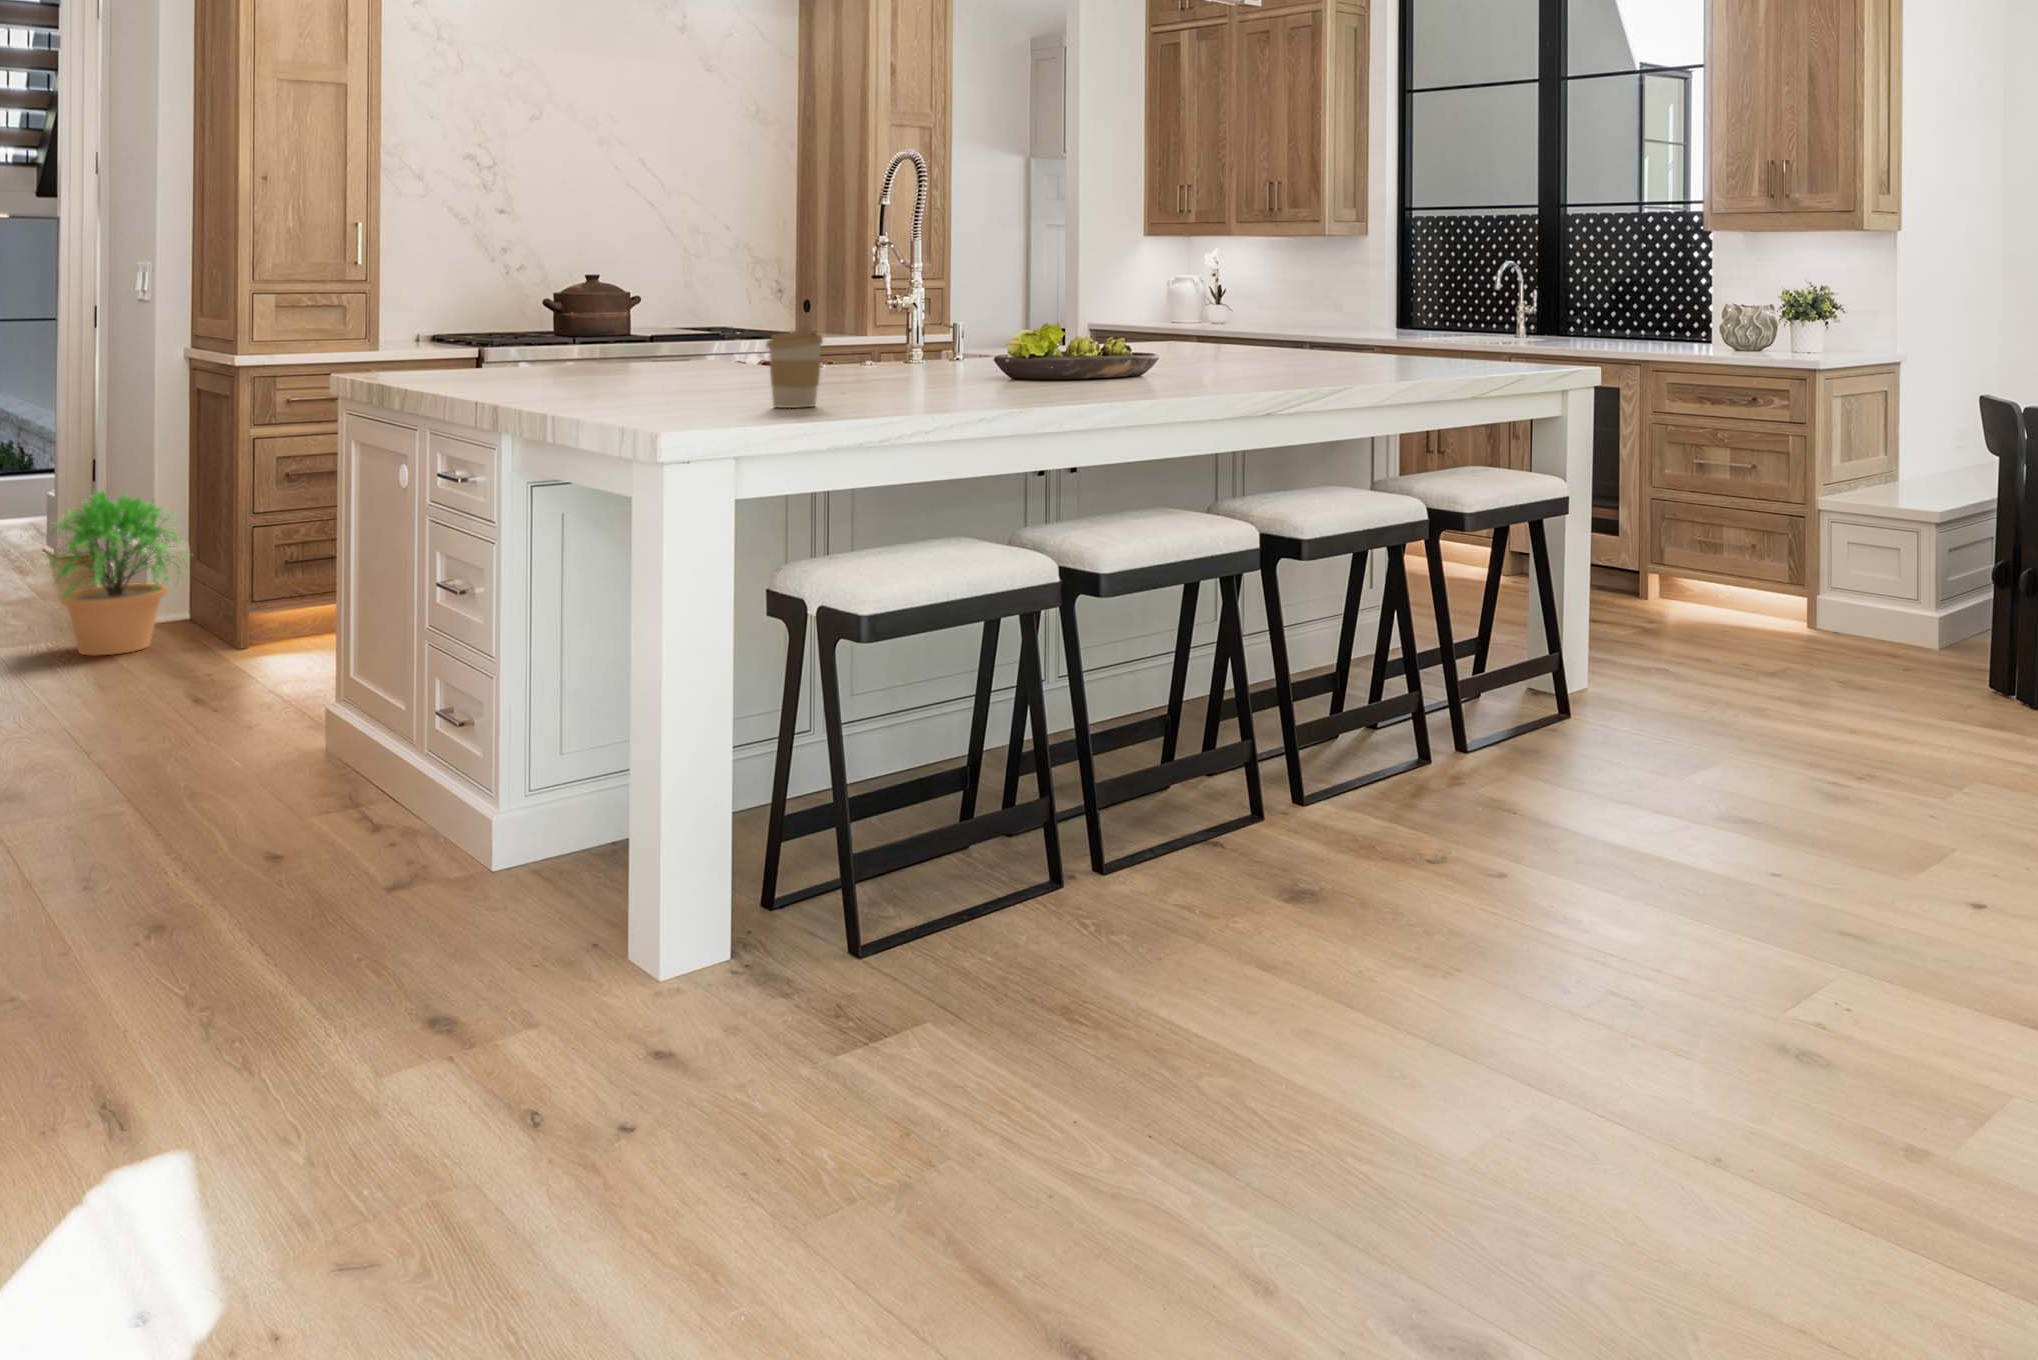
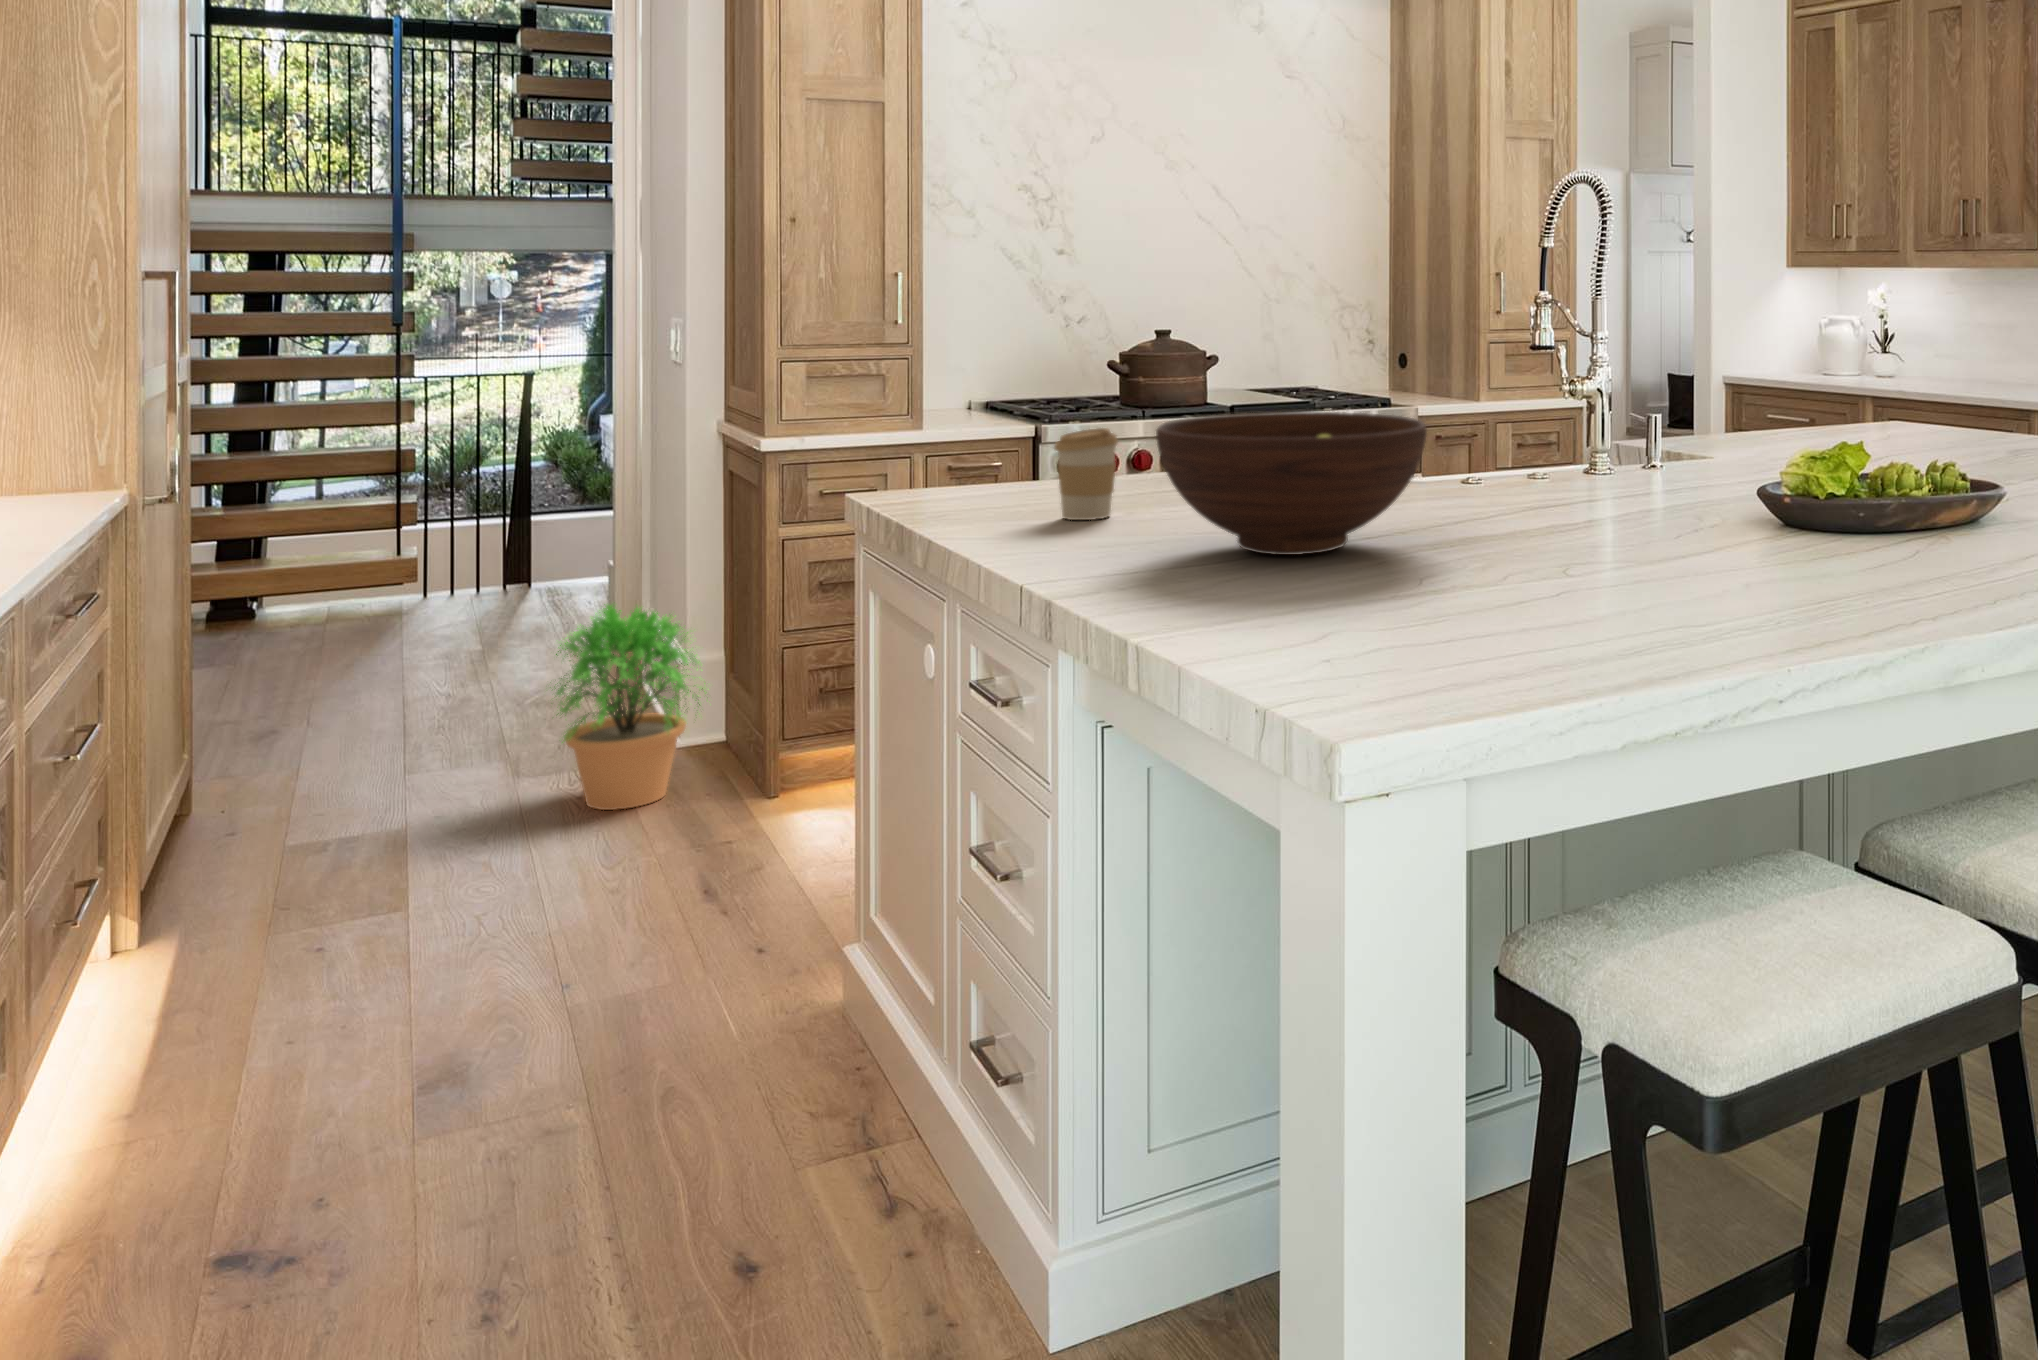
fruit bowl: none [581,301,761,382] -> present [1156,412,1427,555]
coffee cup: present [767,330,823,408] -> present [1055,428,1118,520]

